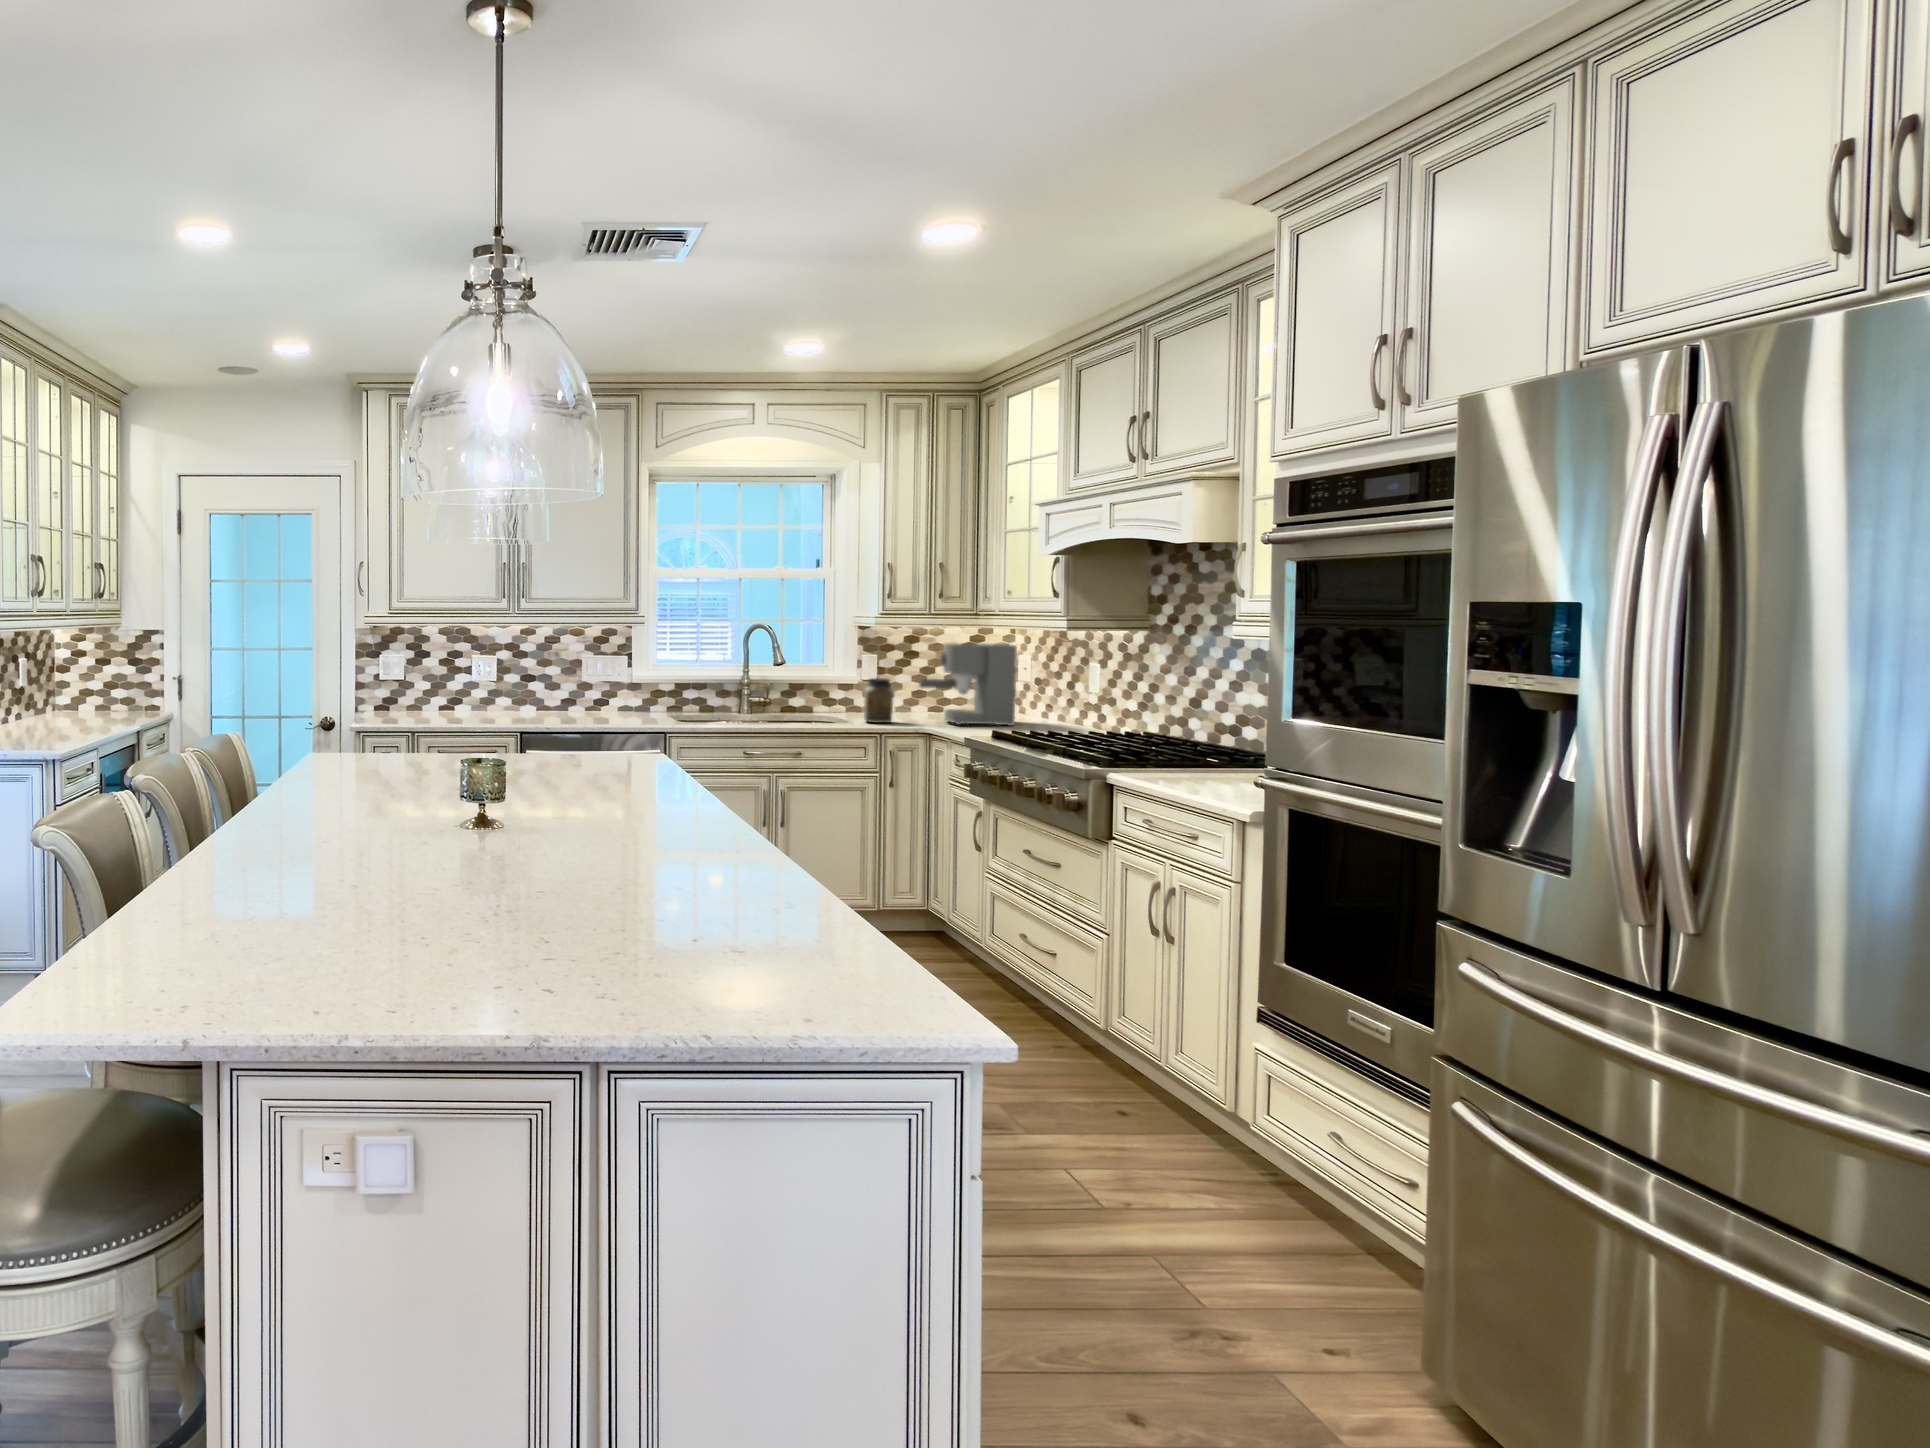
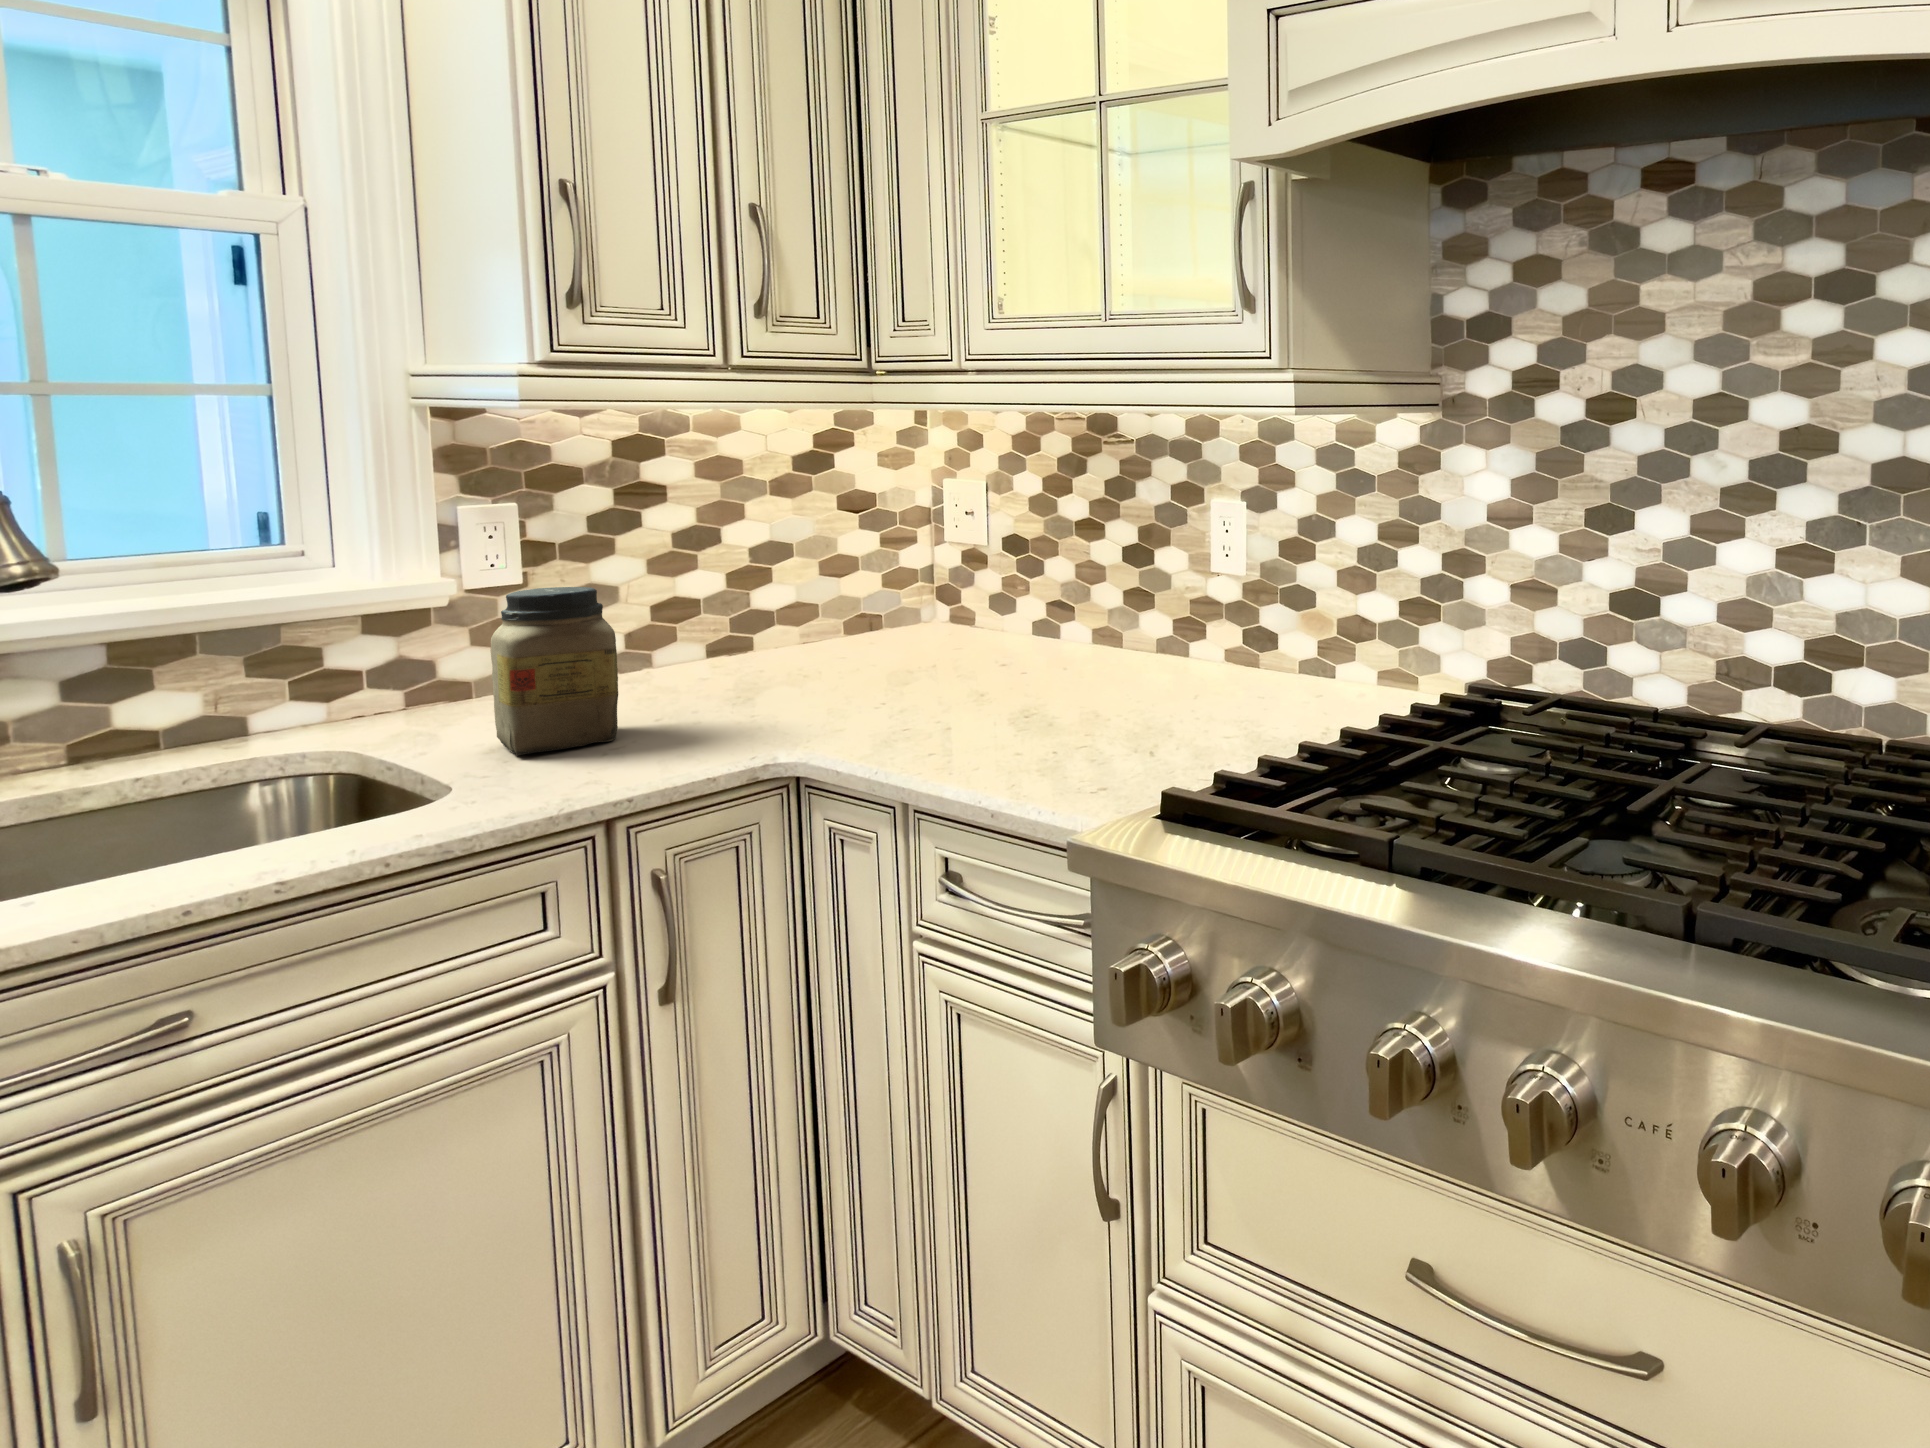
coffee maker: present [919,643,1017,726] -> none [718,453,1030,716]

